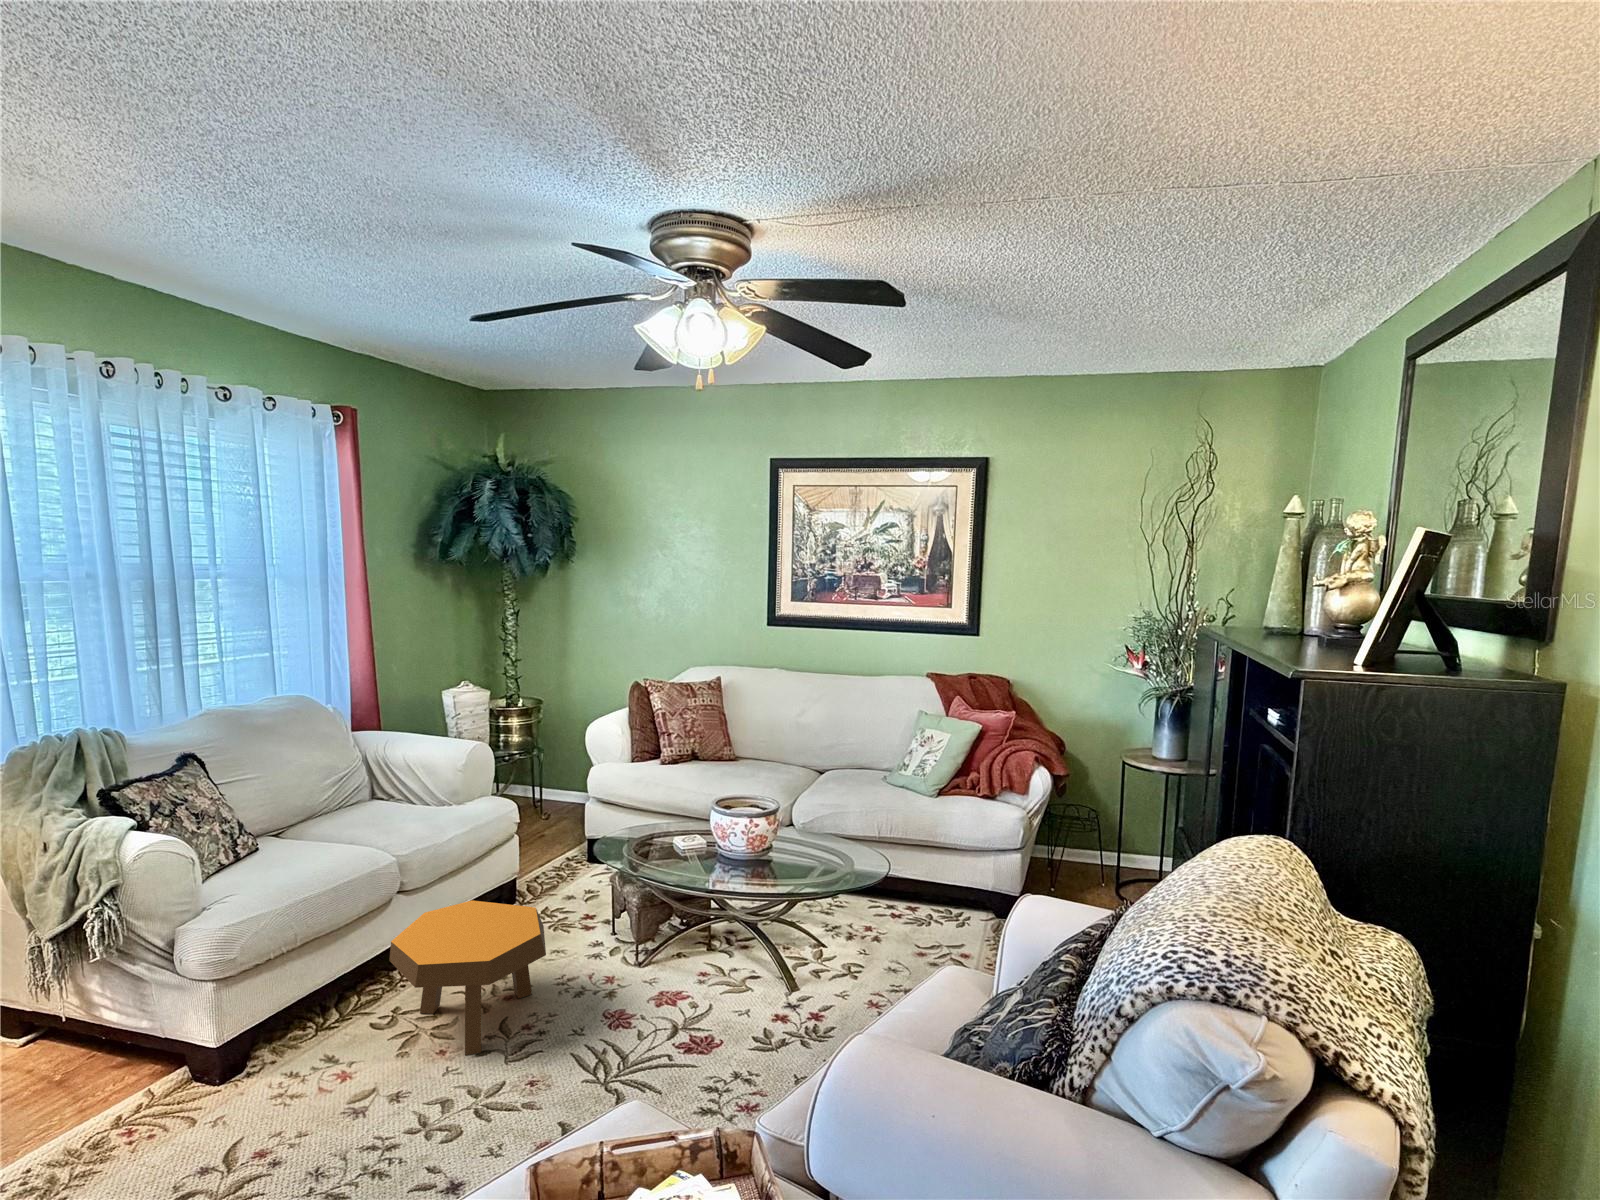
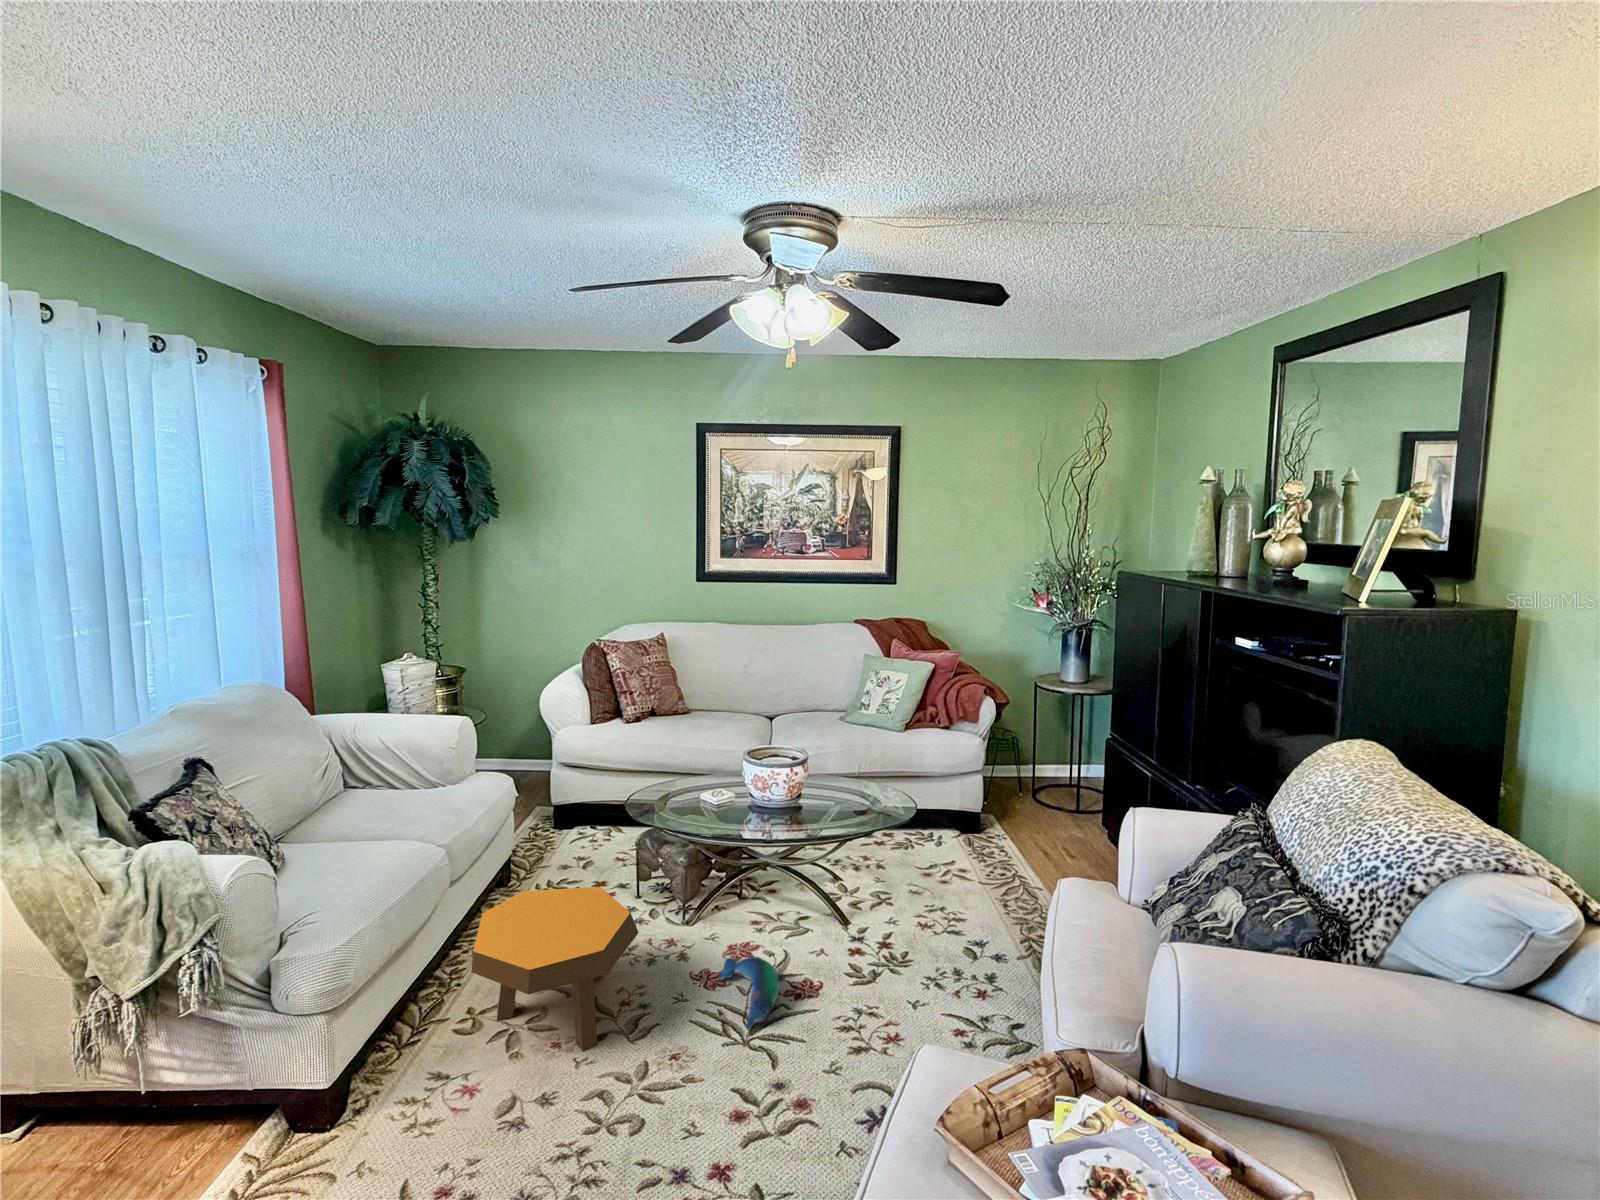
plush toy: none [614,1001,674,1072] -> present [719,957,784,1030]

